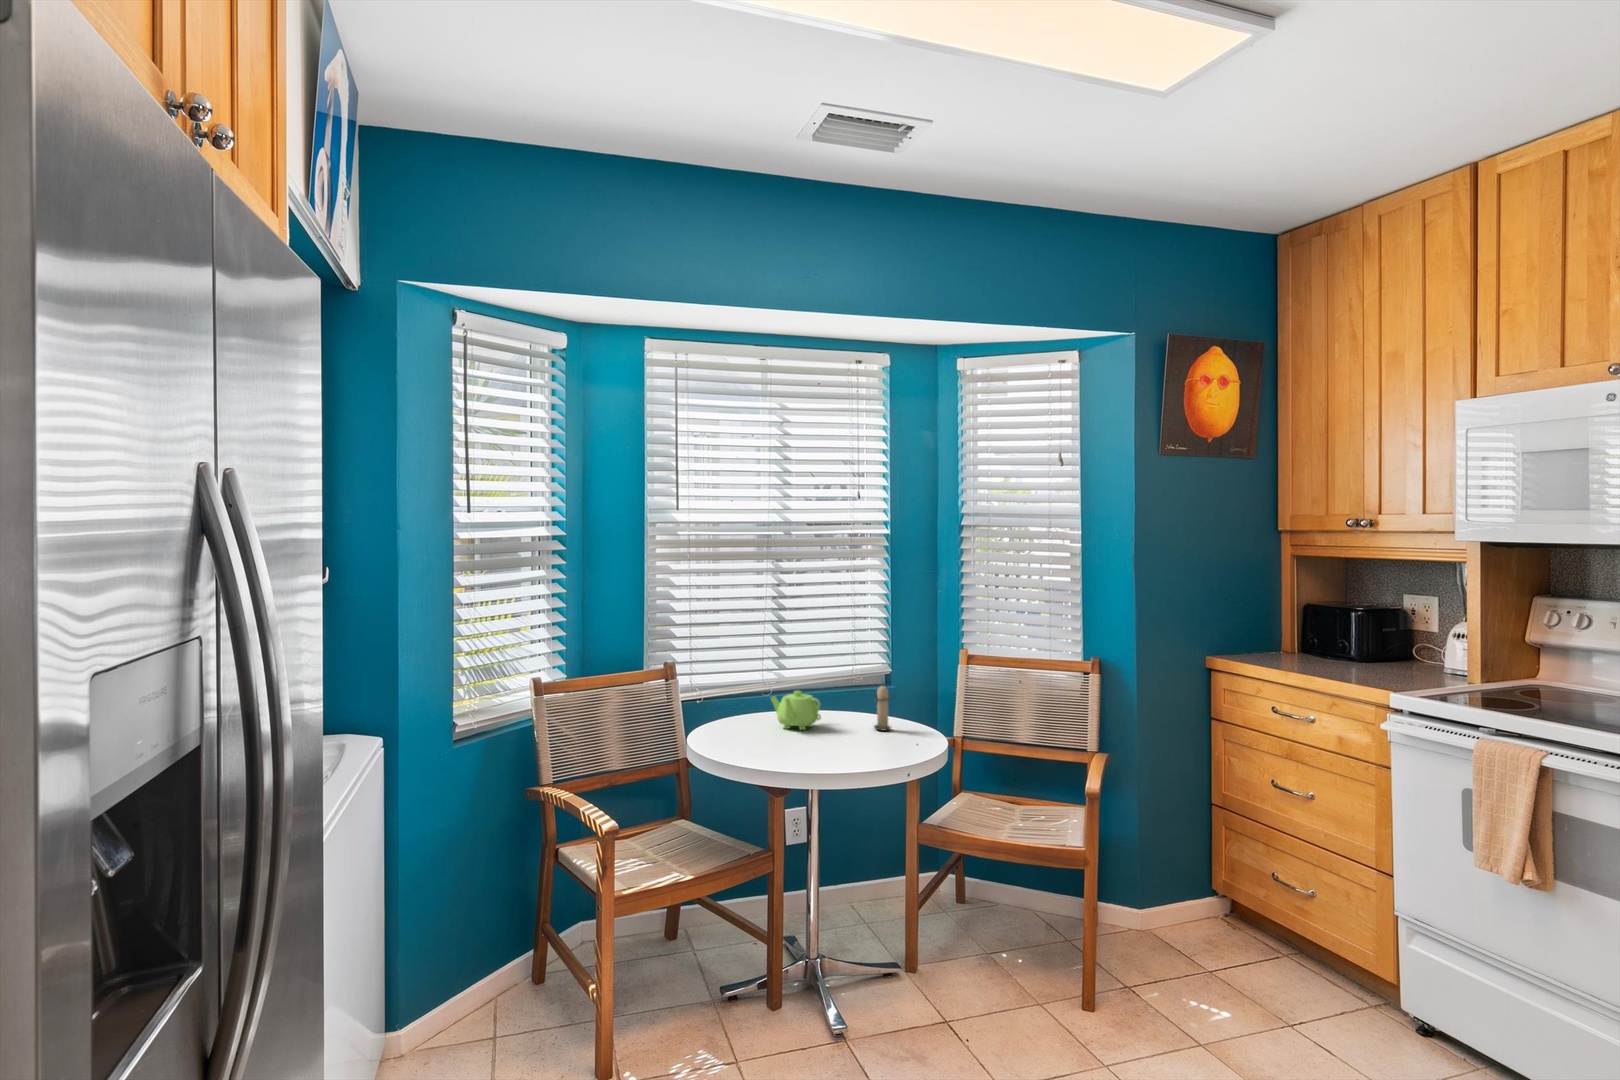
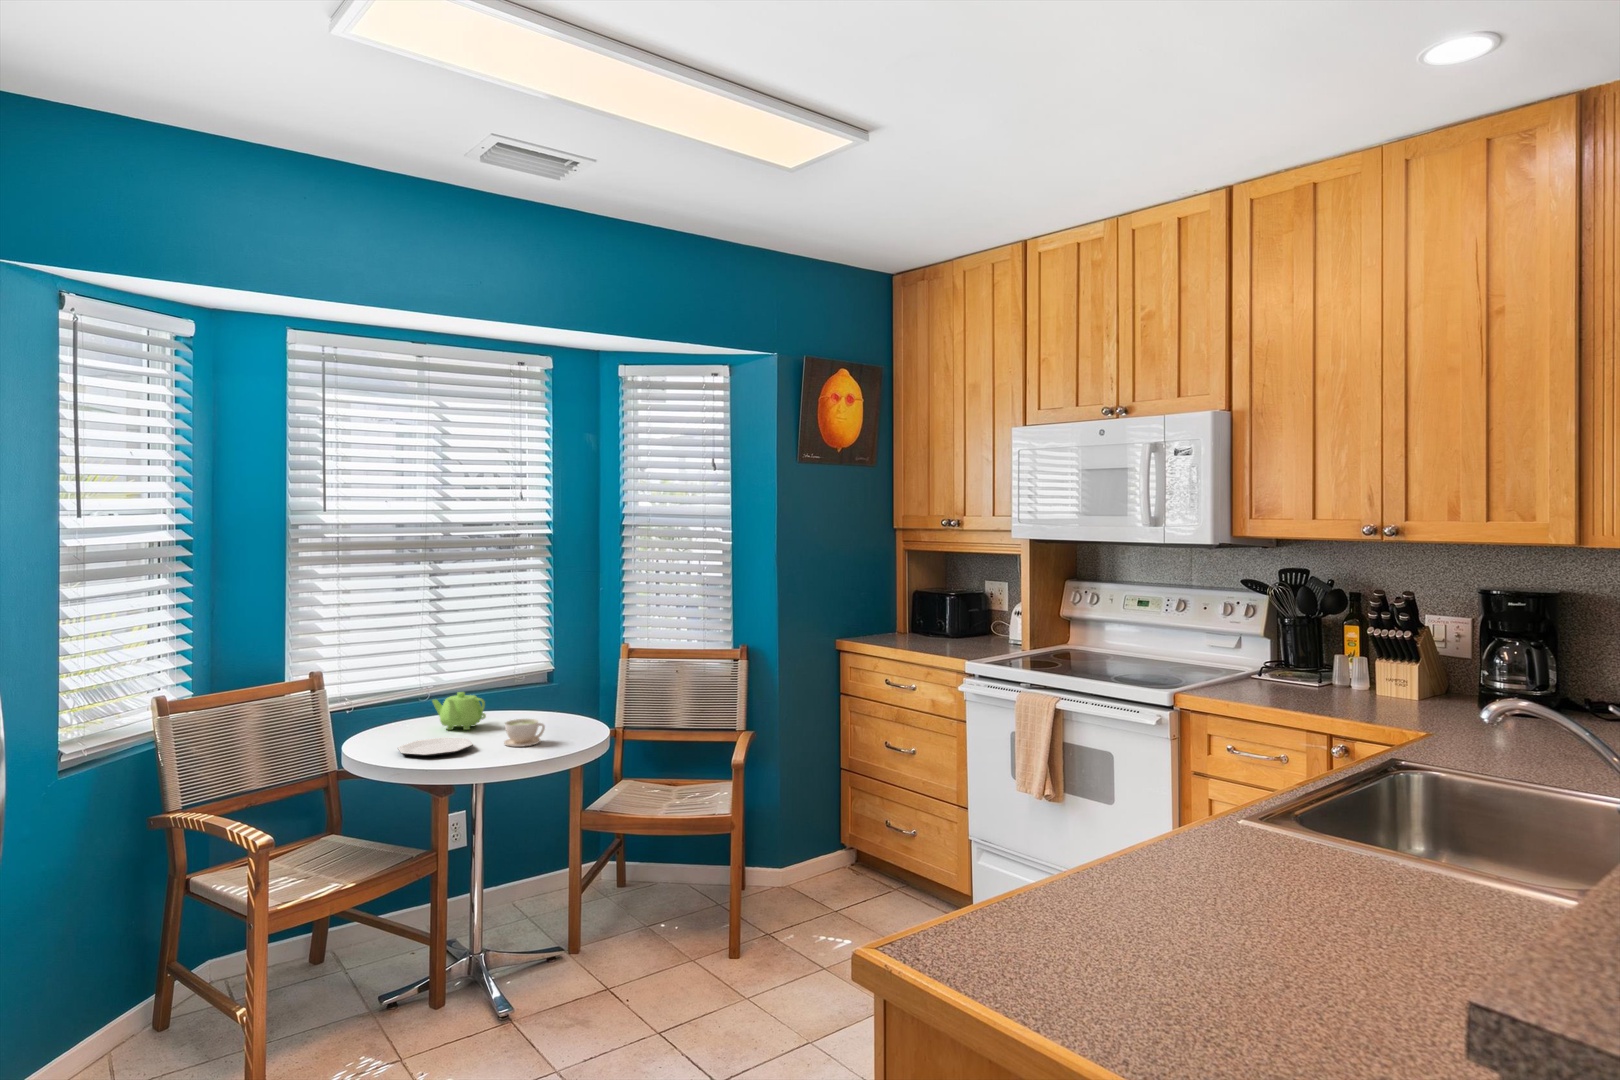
candle: present [874,686,892,730] -> none [537,679,559,725]
coffee cup: none [837,724,878,754] -> present [504,719,545,747]
plate: none [734,737,806,756] -> present [398,738,473,756]

